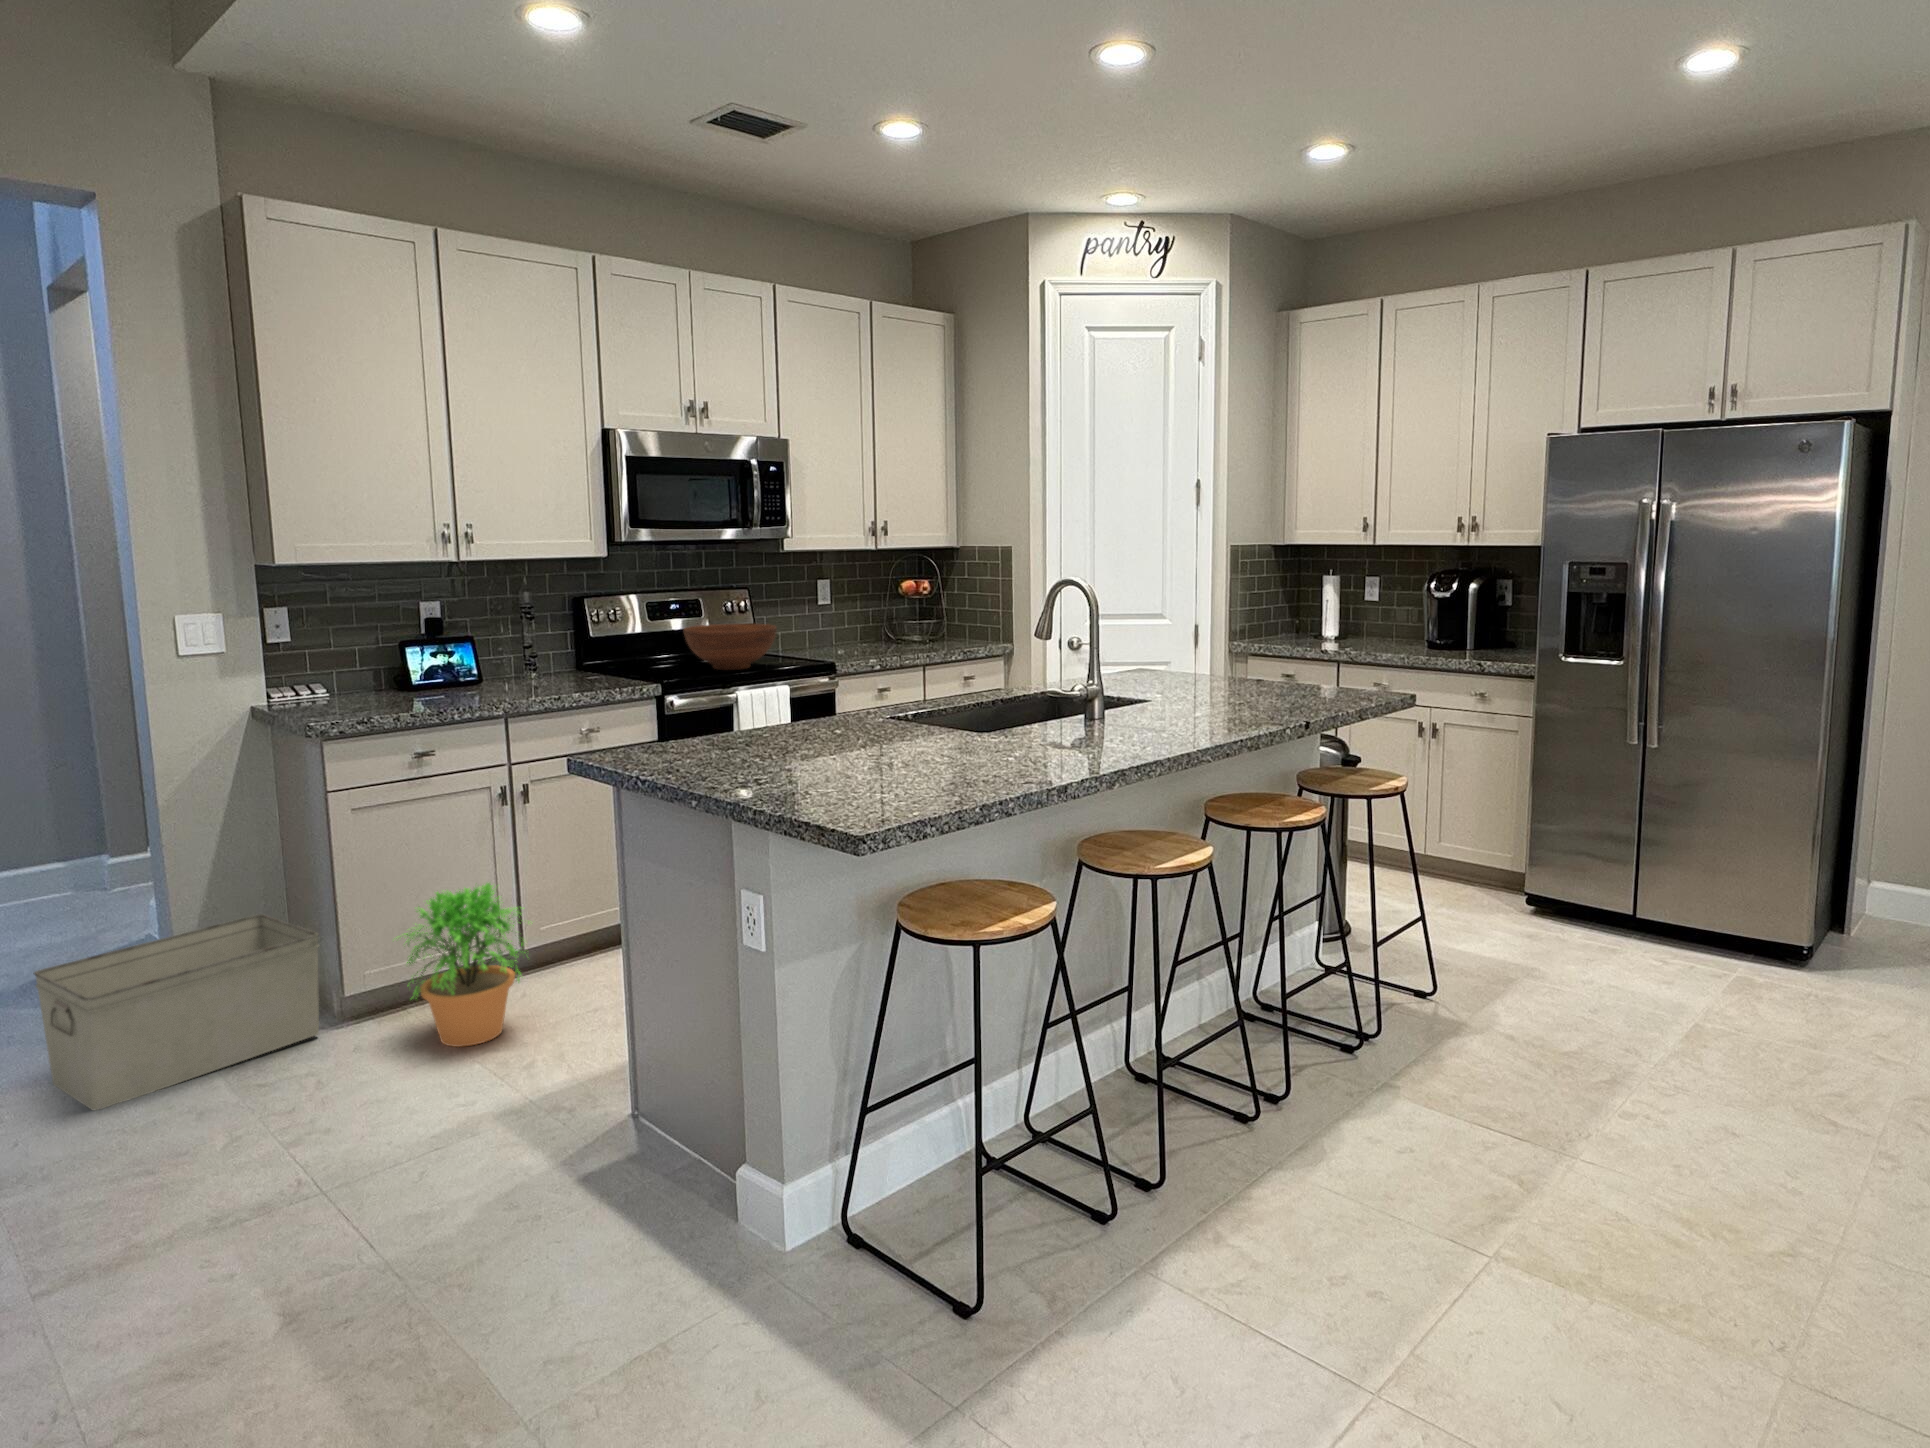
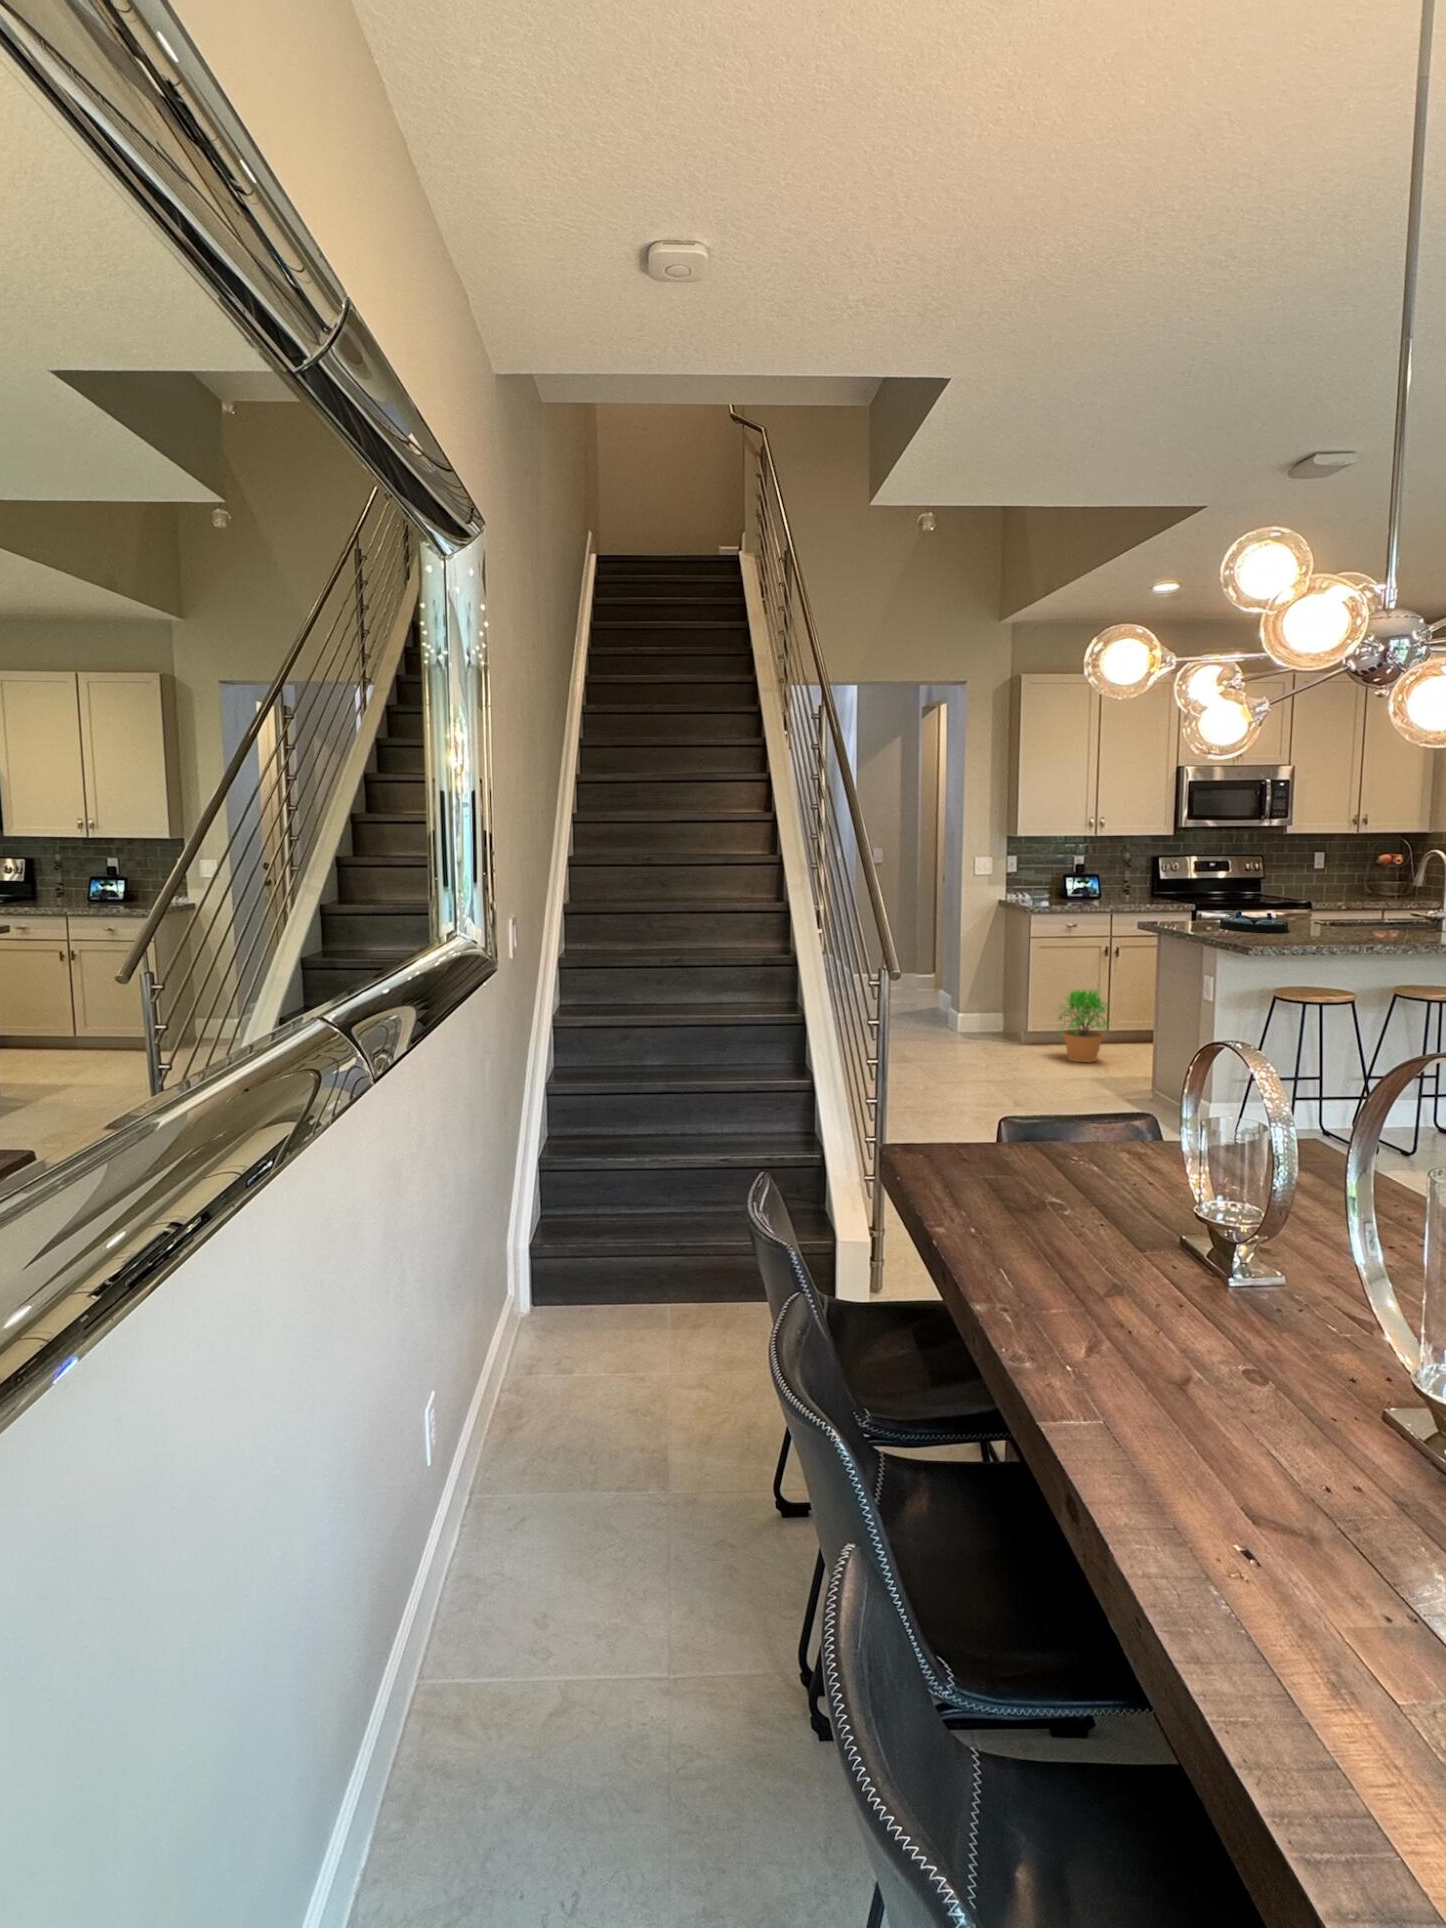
fruit bowl: present [684,624,777,670] -> none [1216,877,1276,903]
serving tray: none [729,708,860,756] -> present [1219,911,1289,933]
storage bin: present [33,914,319,1110] -> none [920,992,1021,1051]

